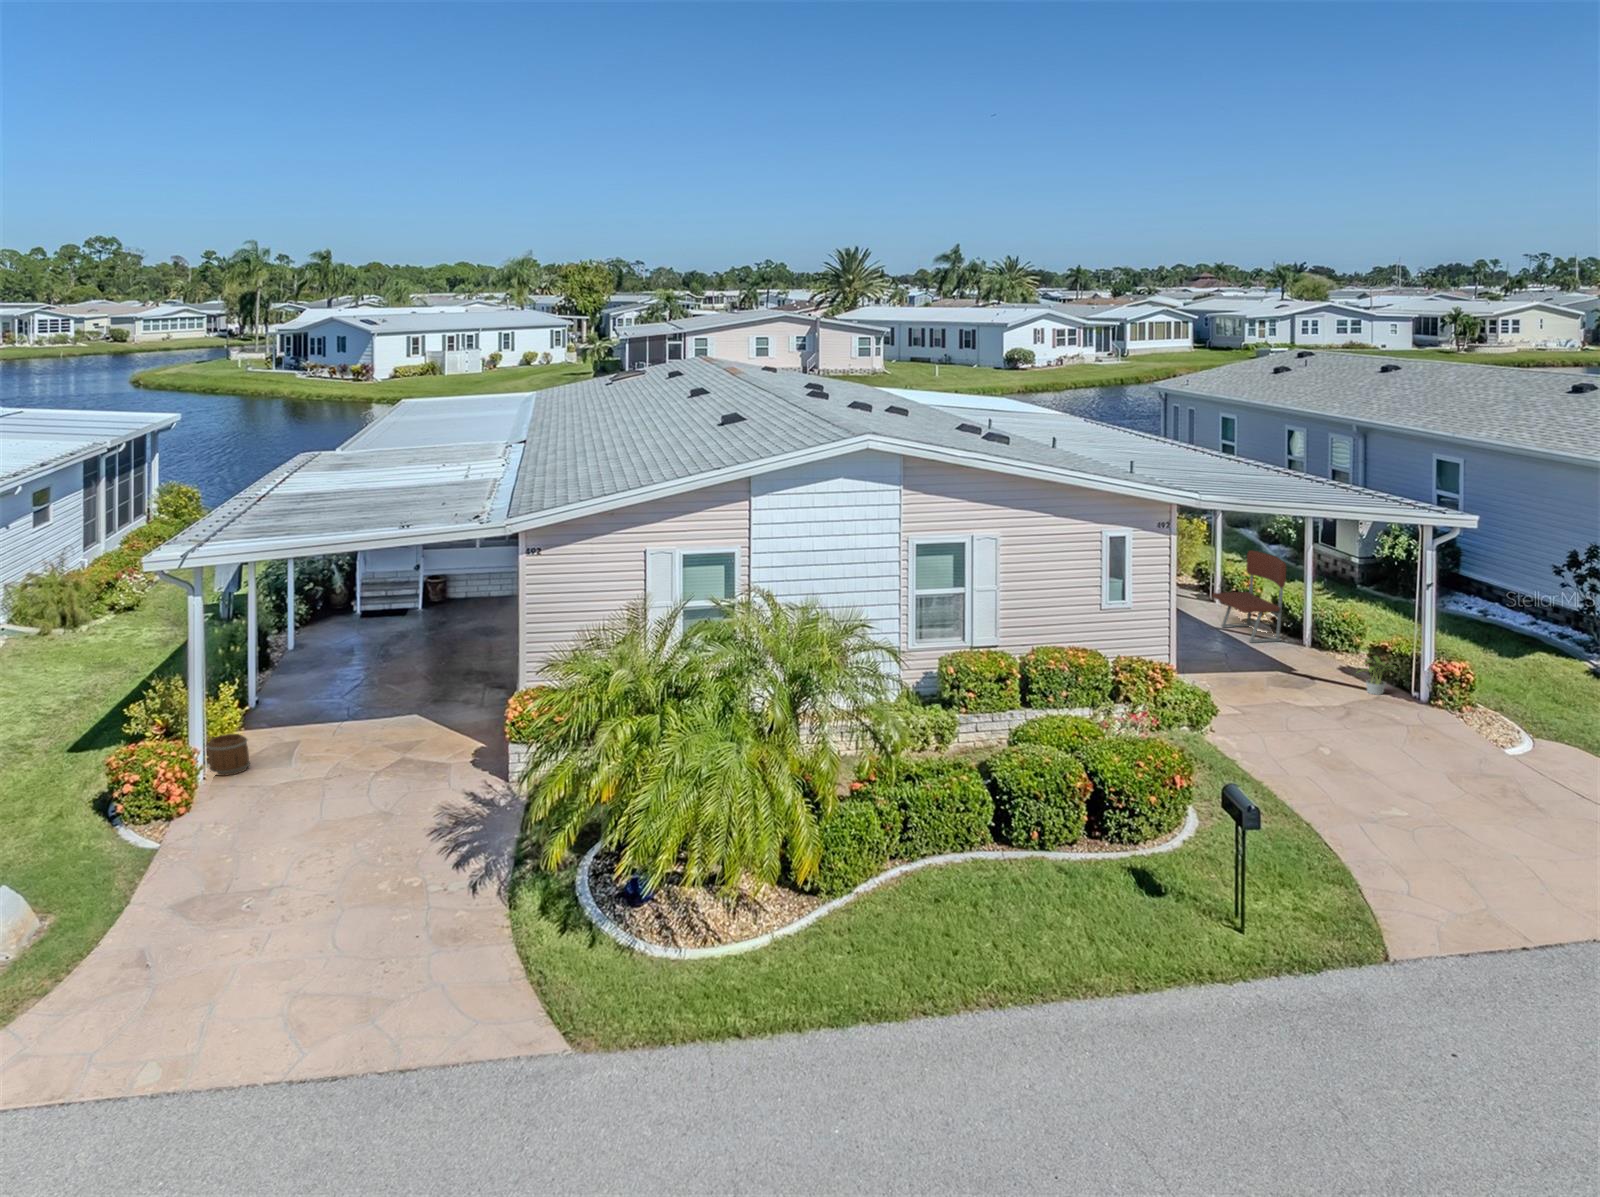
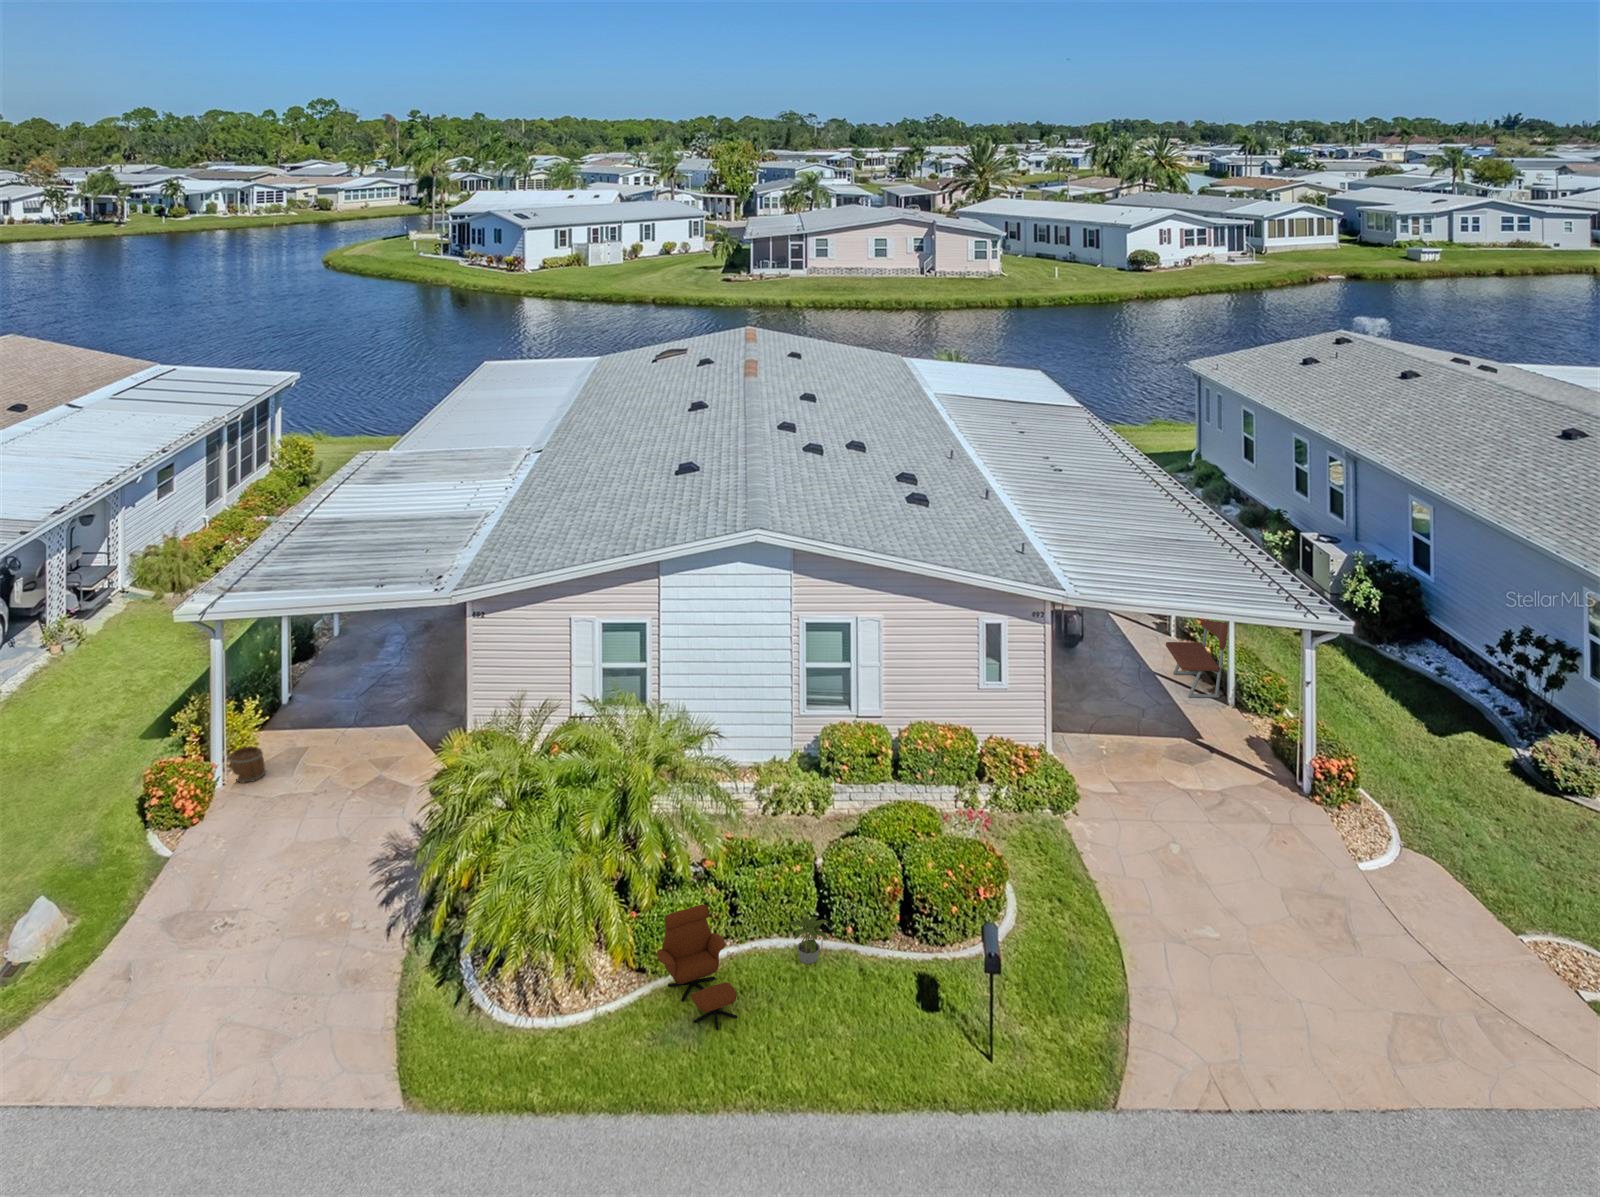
potted plant: present [1358,656,1397,695] -> present [787,917,829,964]
lounge chair: none [839,803,948,940] -> present [657,904,737,1030]

